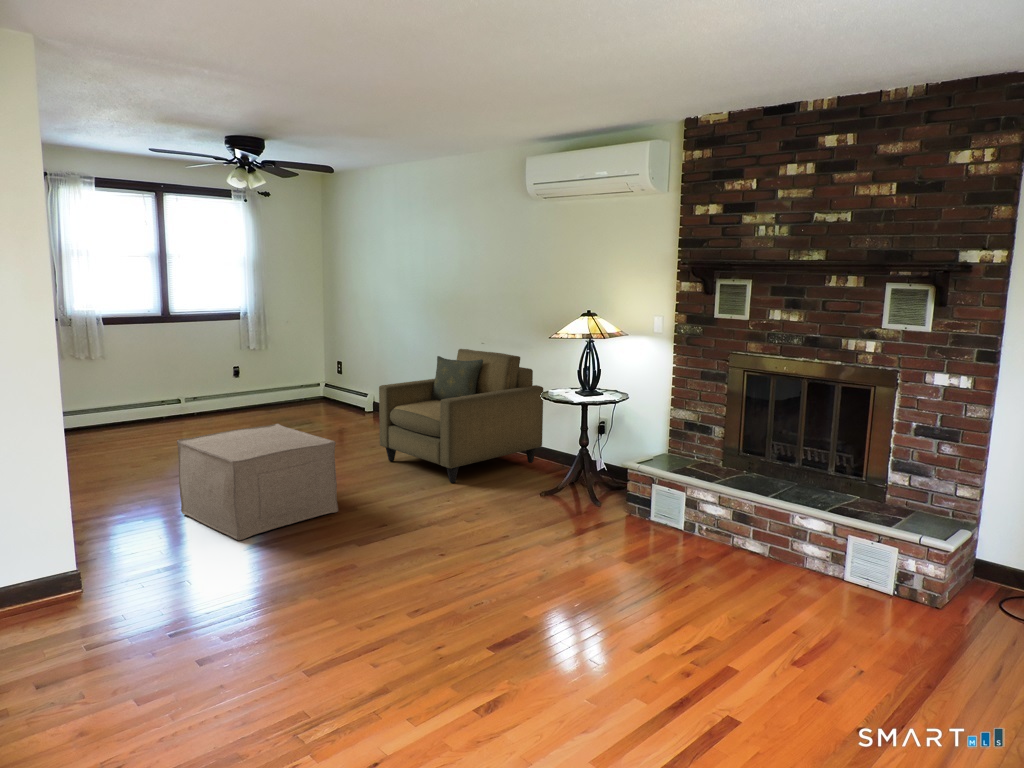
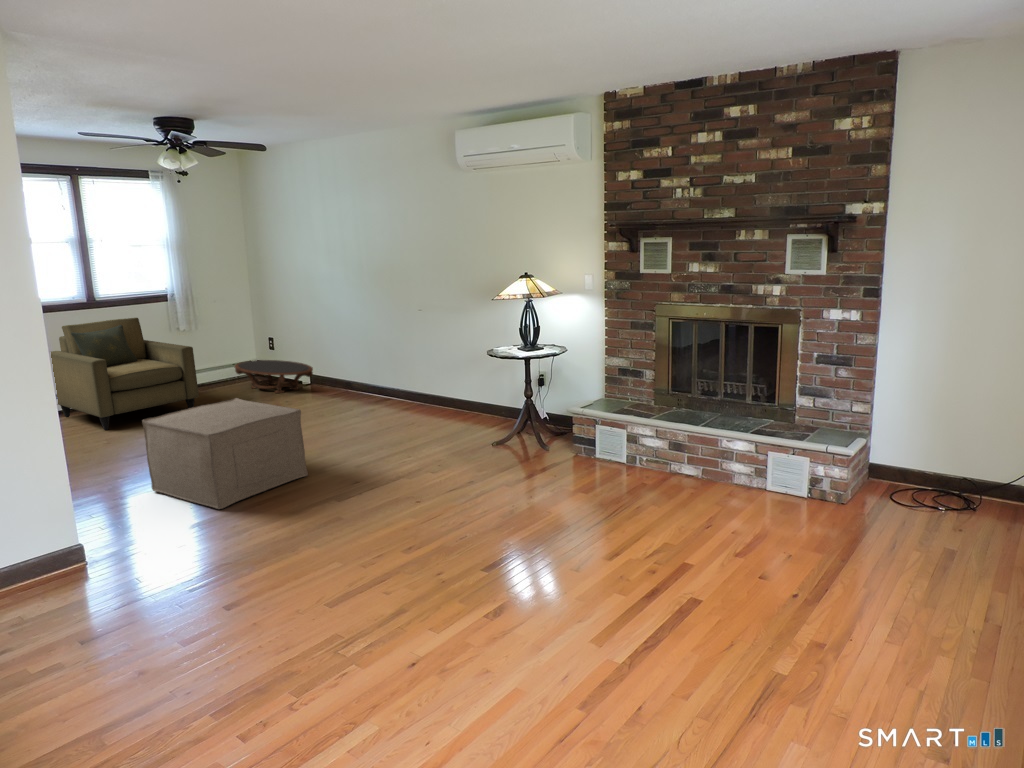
armchair: present [379,349,543,483] -> present [51,318,199,430]
coffee table: none [299,384,375,419] -> present [234,360,313,393]

